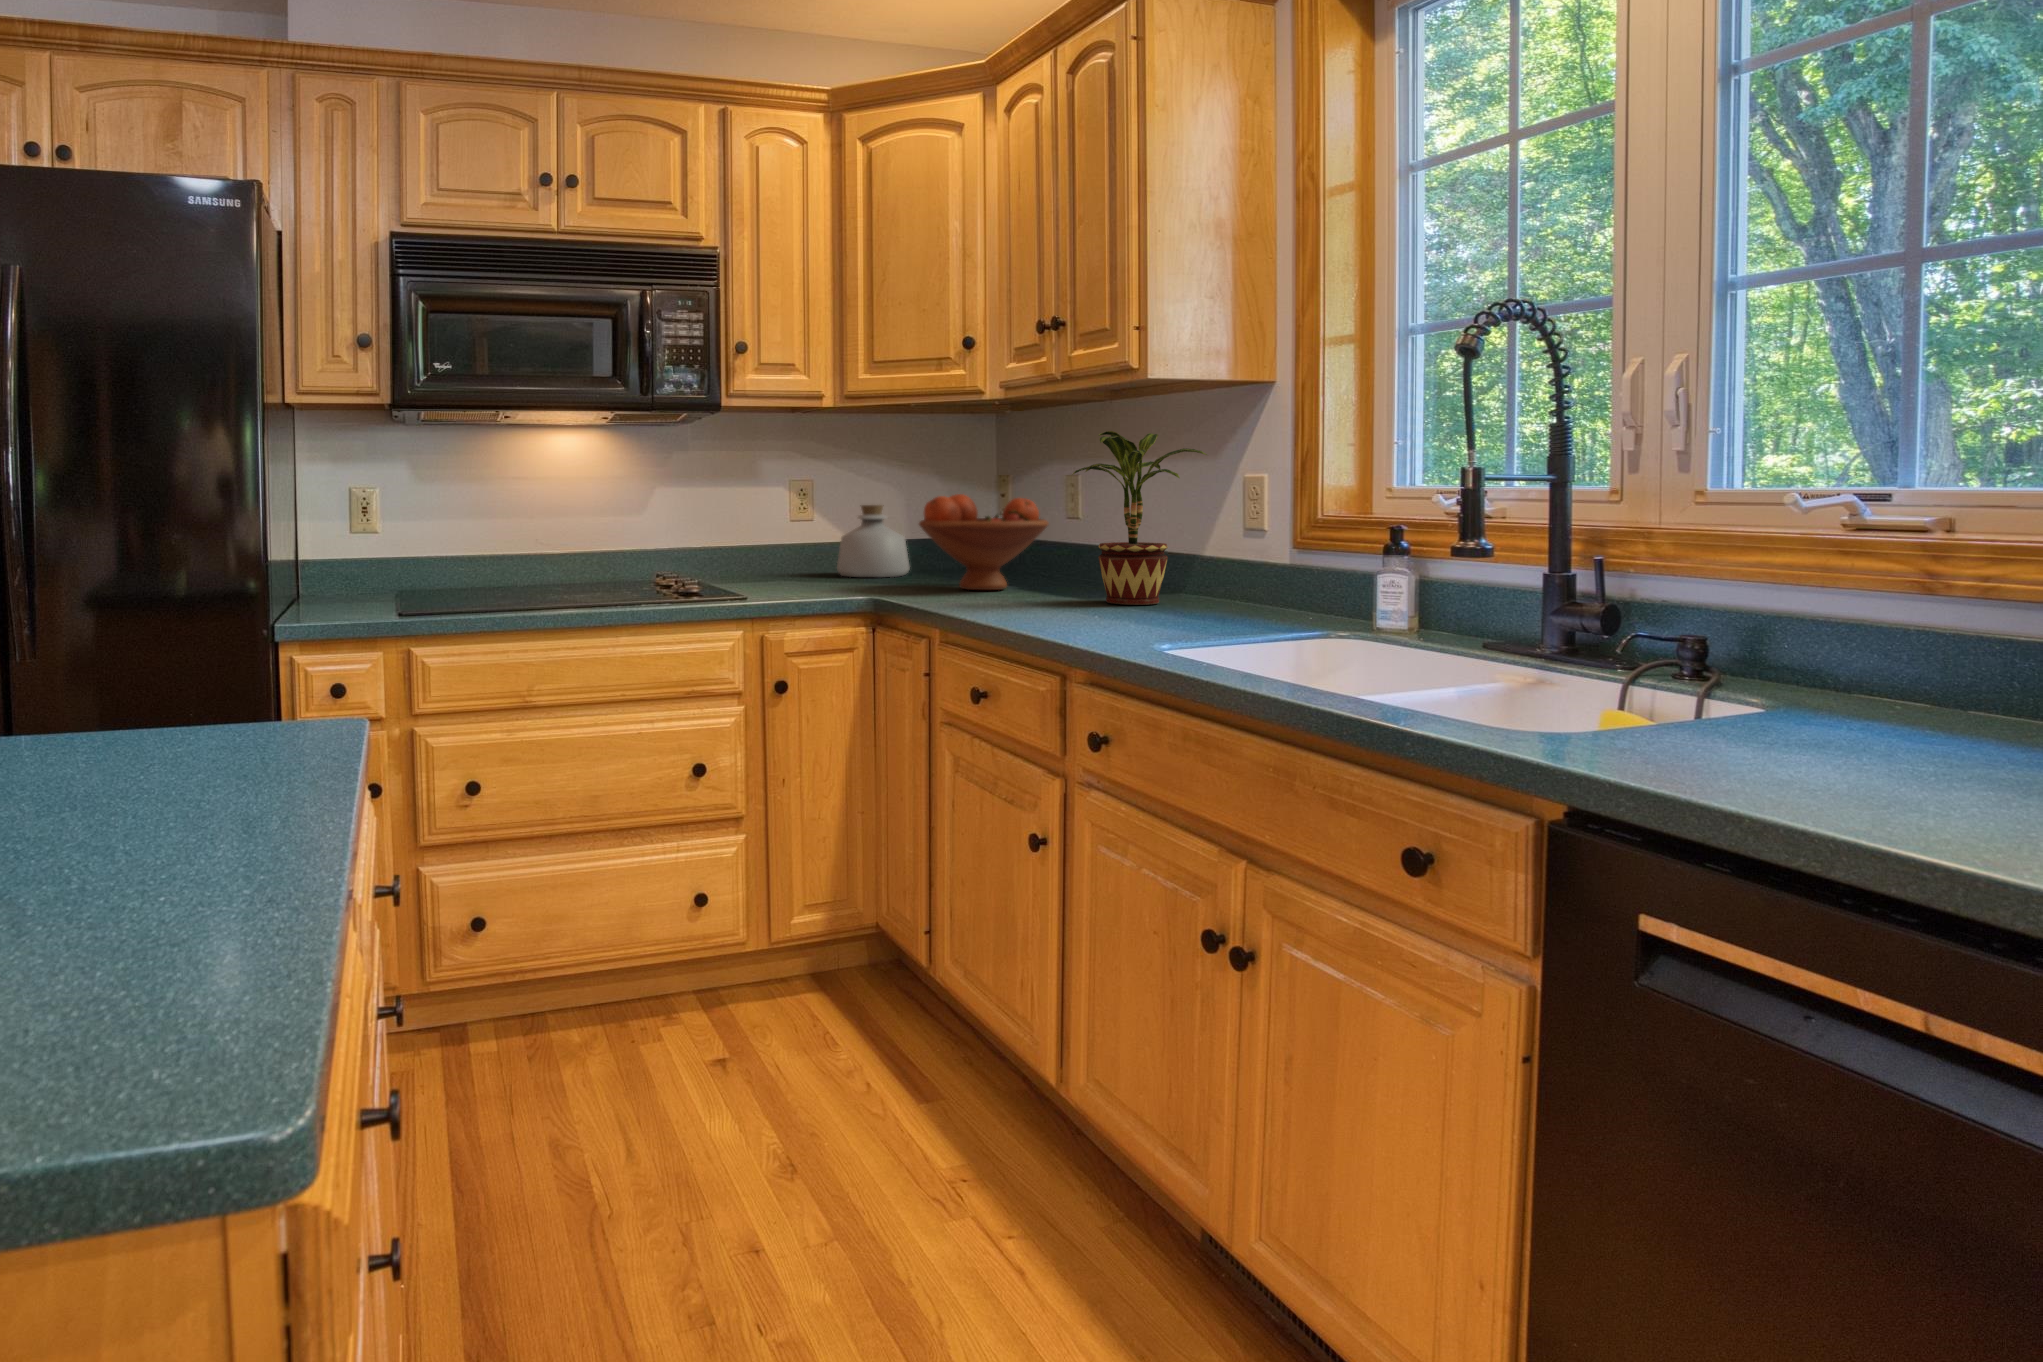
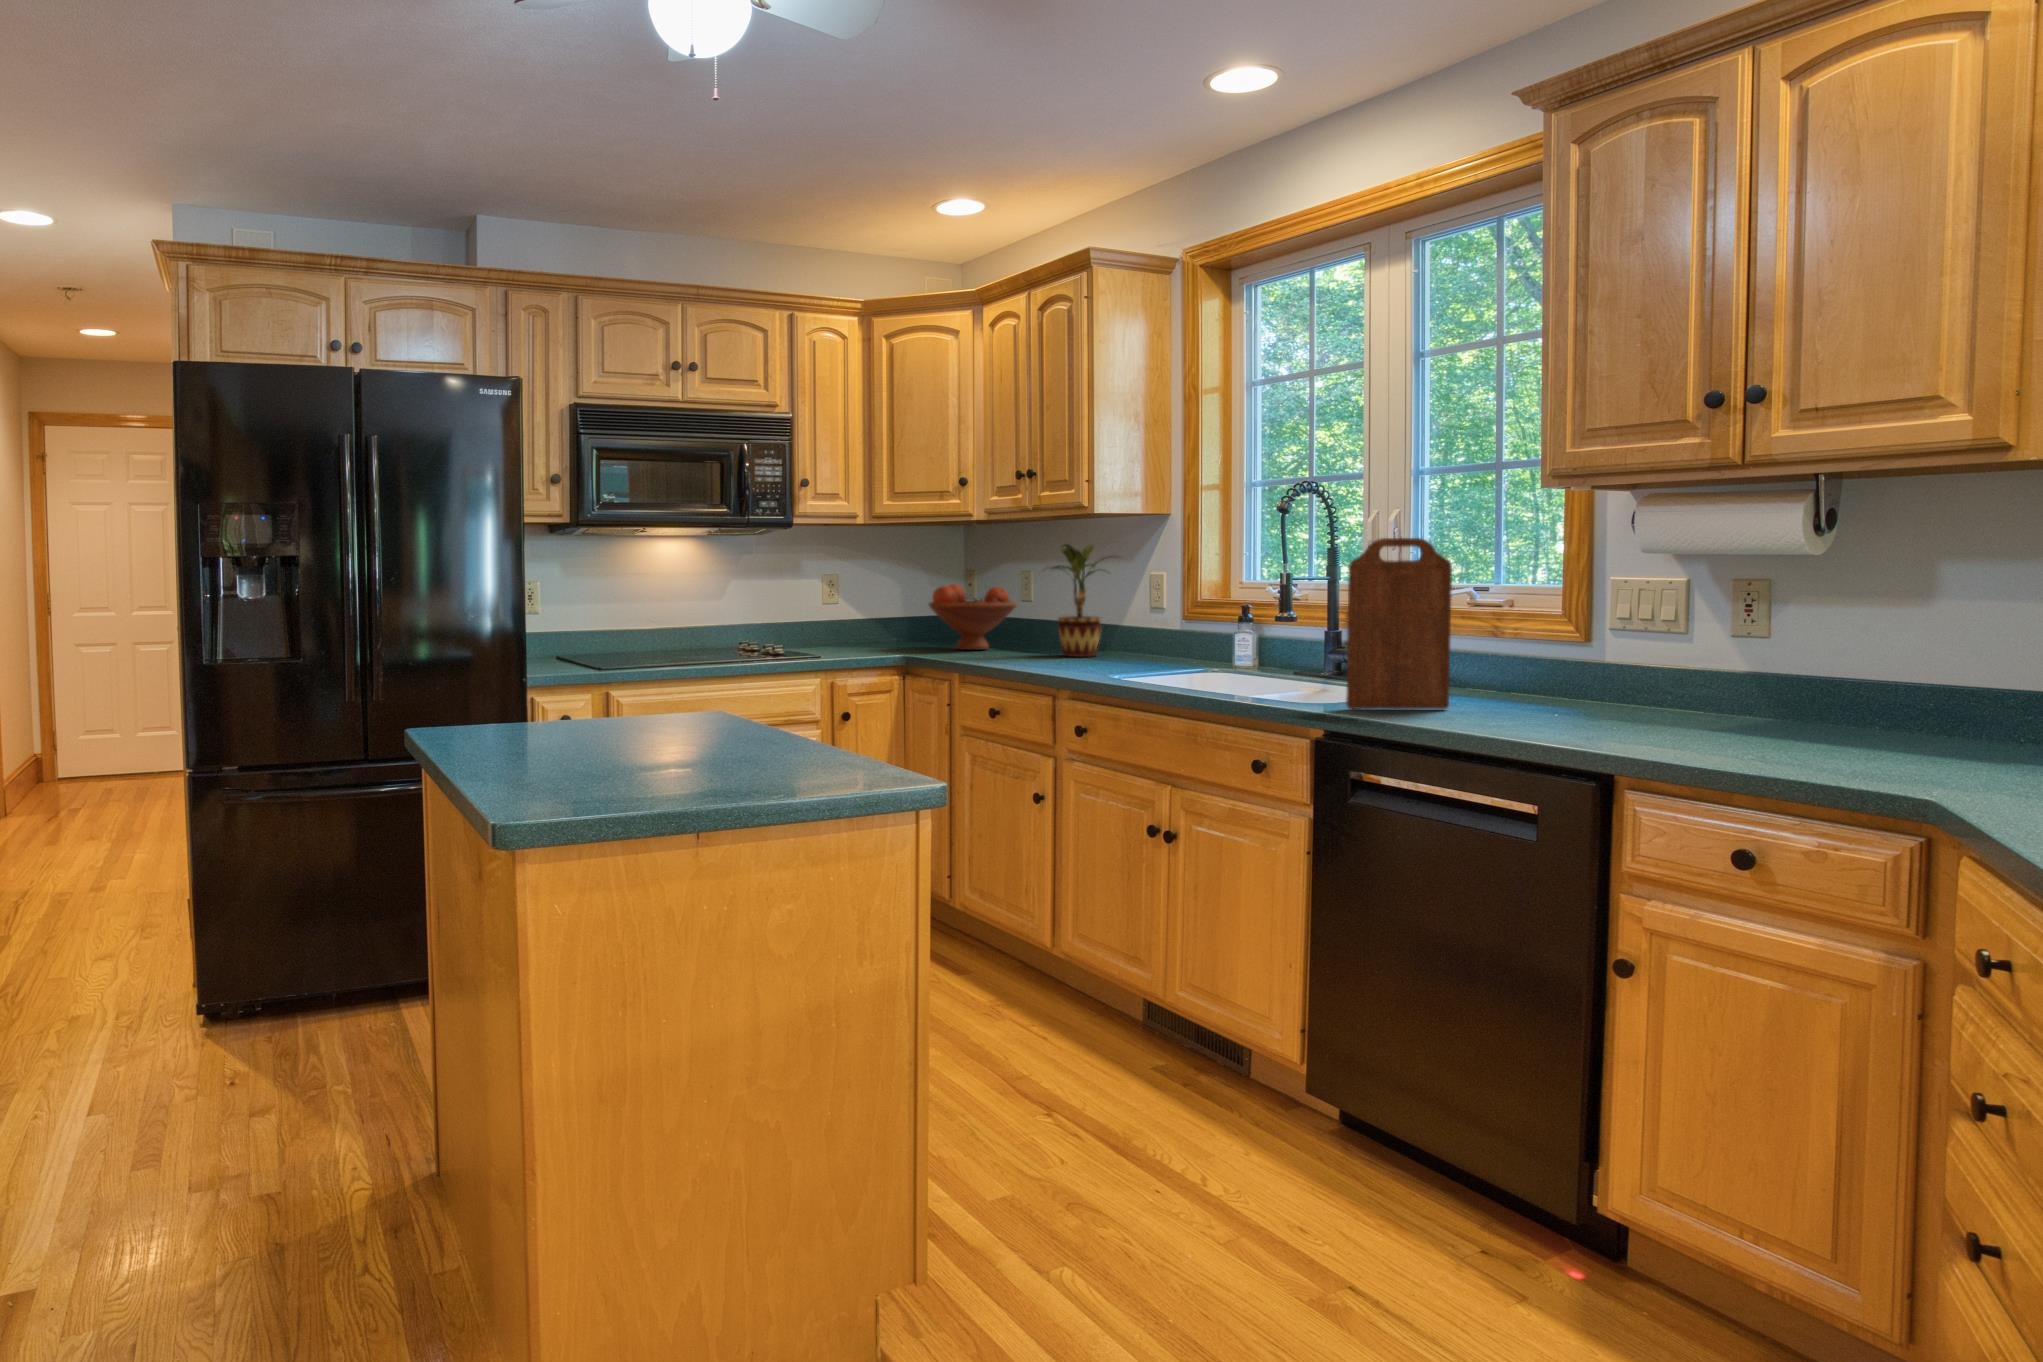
cutting board: none [1609,382,1862,757] -> present [1346,538,1452,709]
bottle: present [837,505,910,577] -> none [855,591,908,643]

